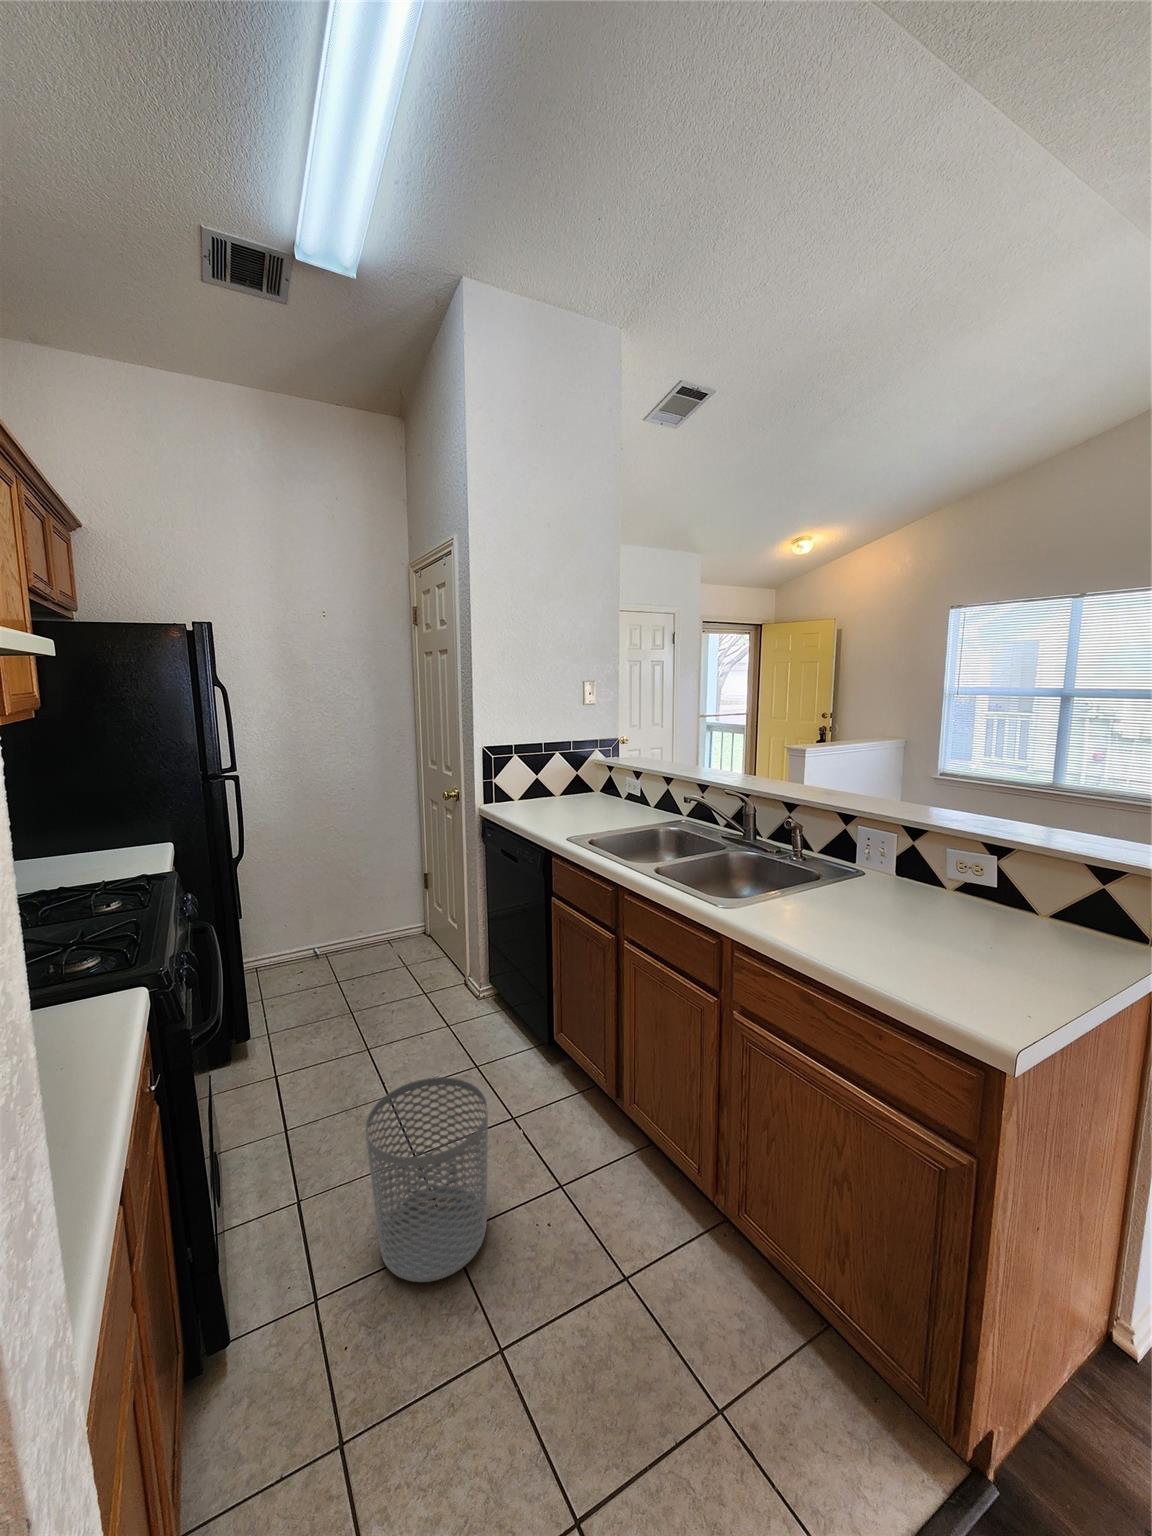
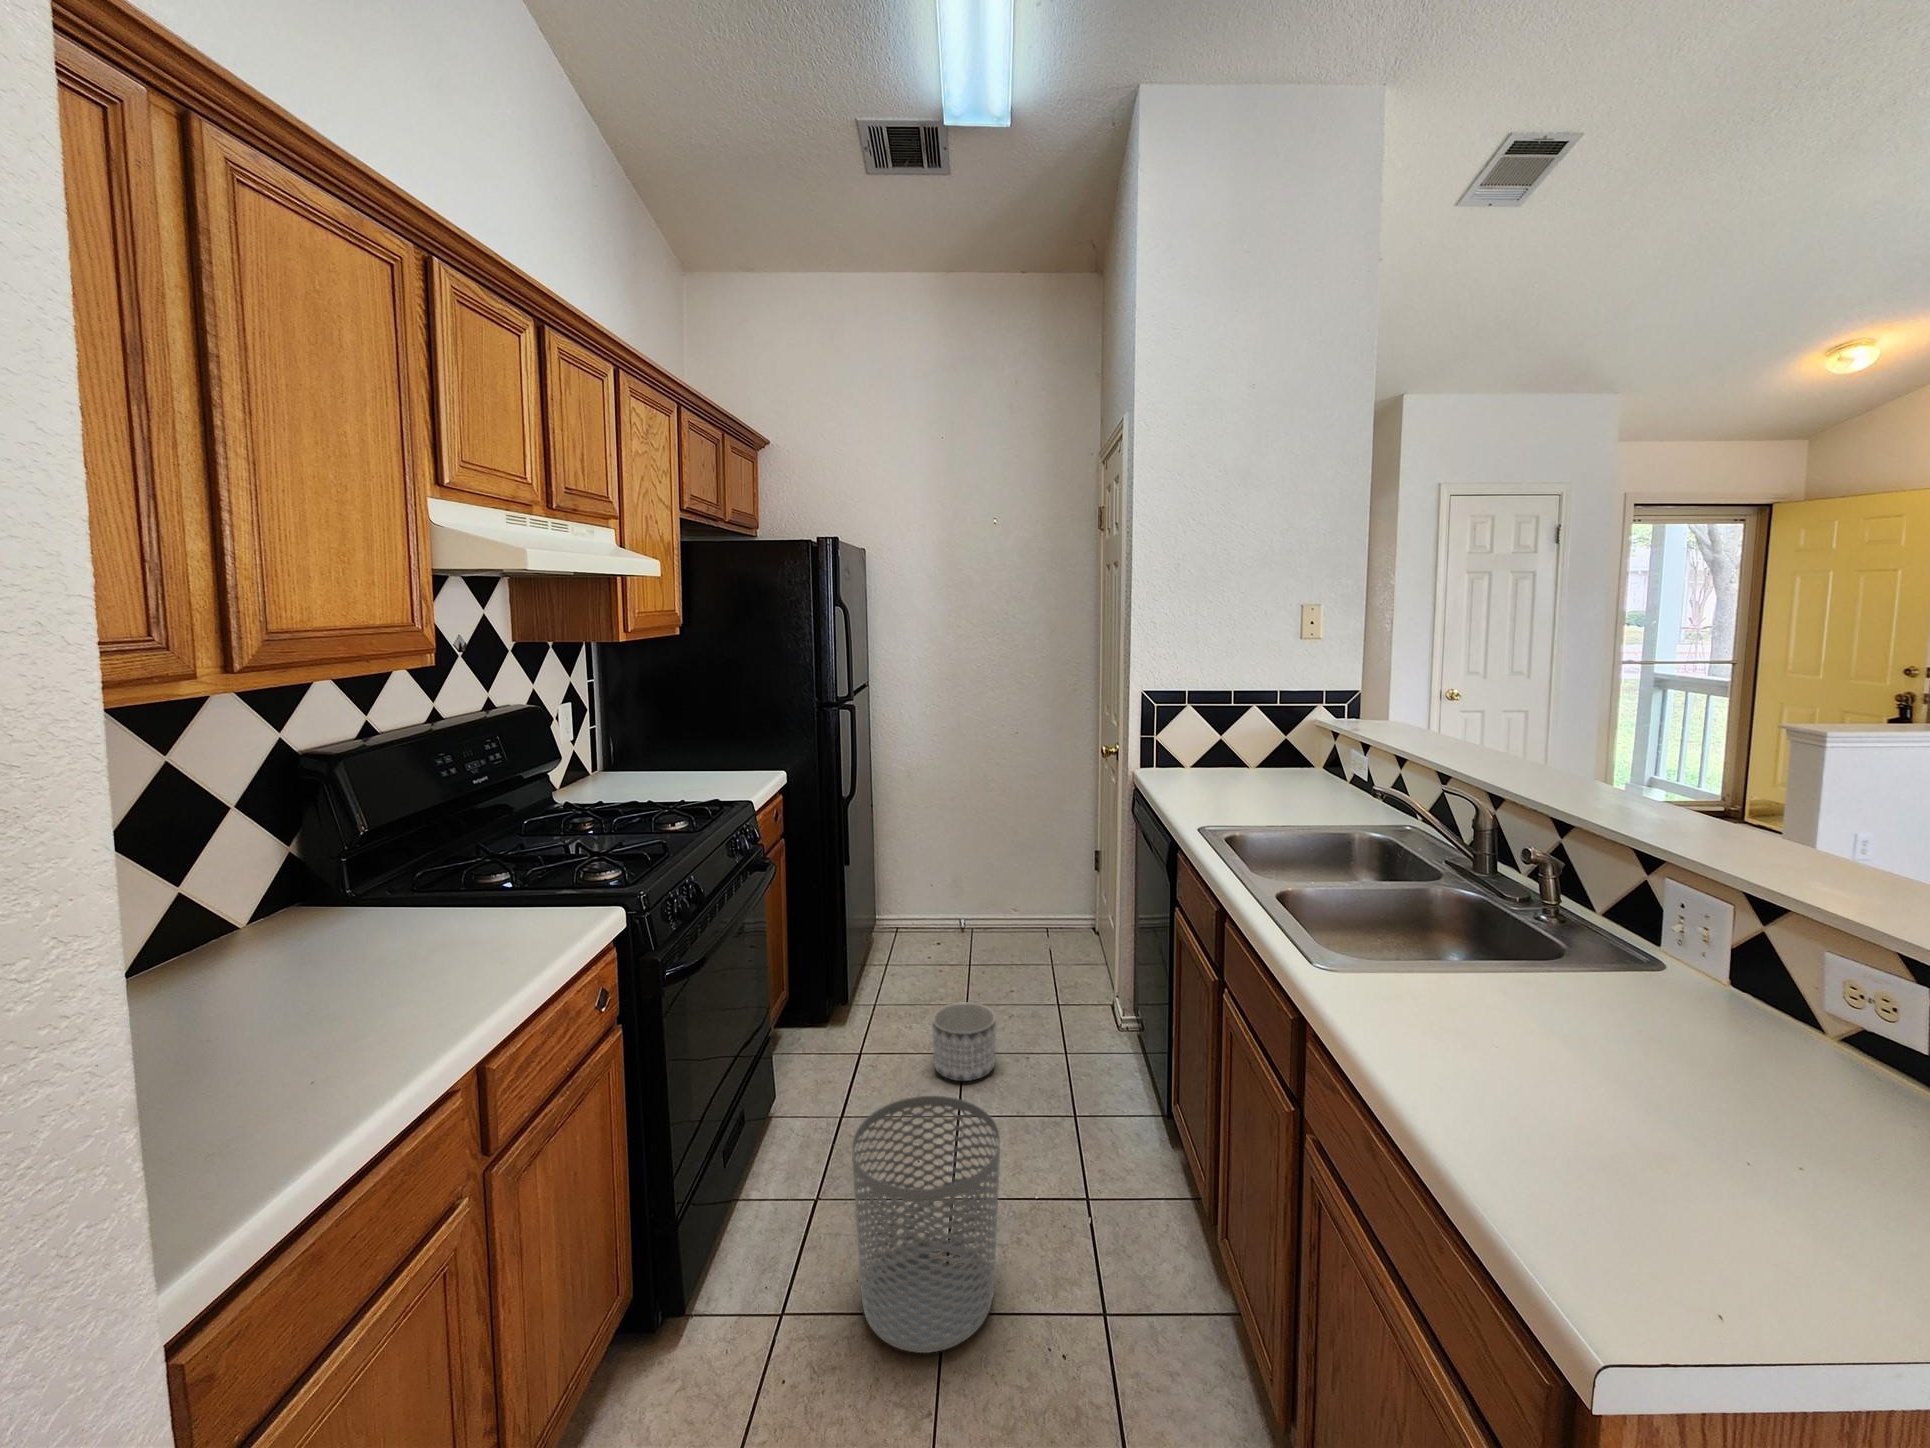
planter: none [345,1010,401,1075] -> present [932,1002,996,1081]

